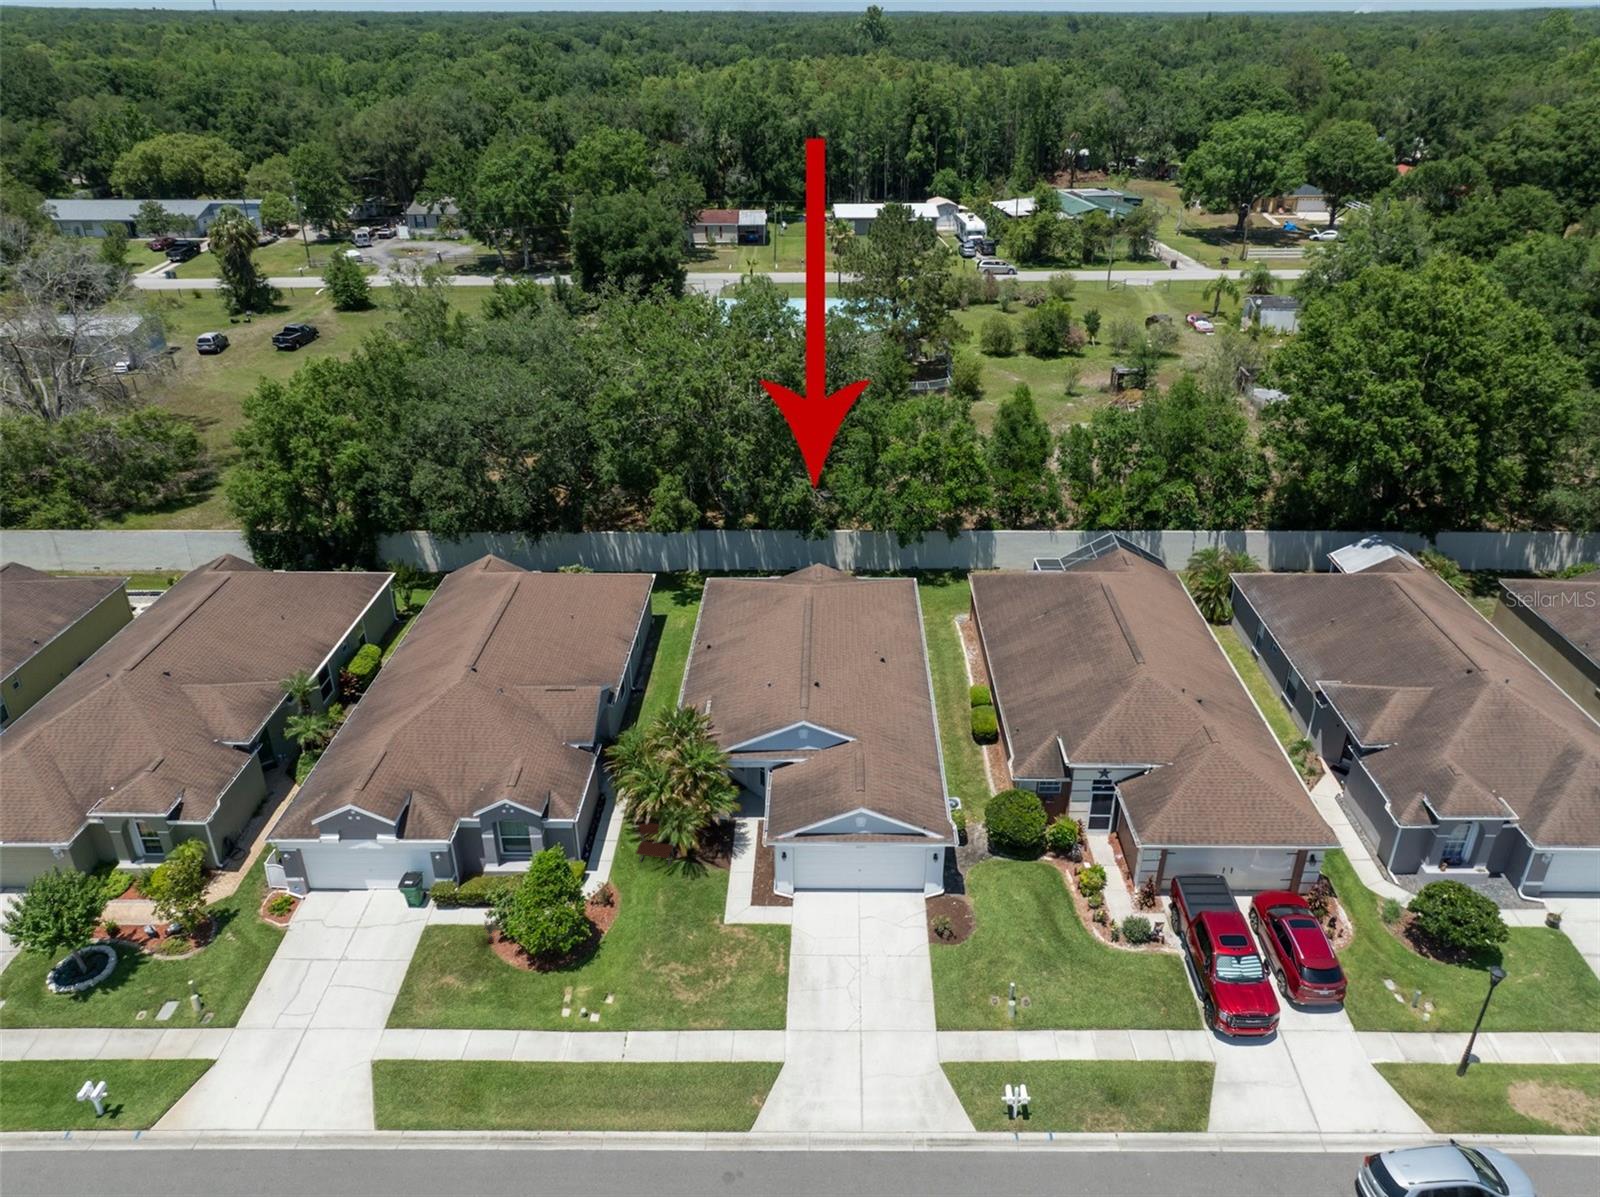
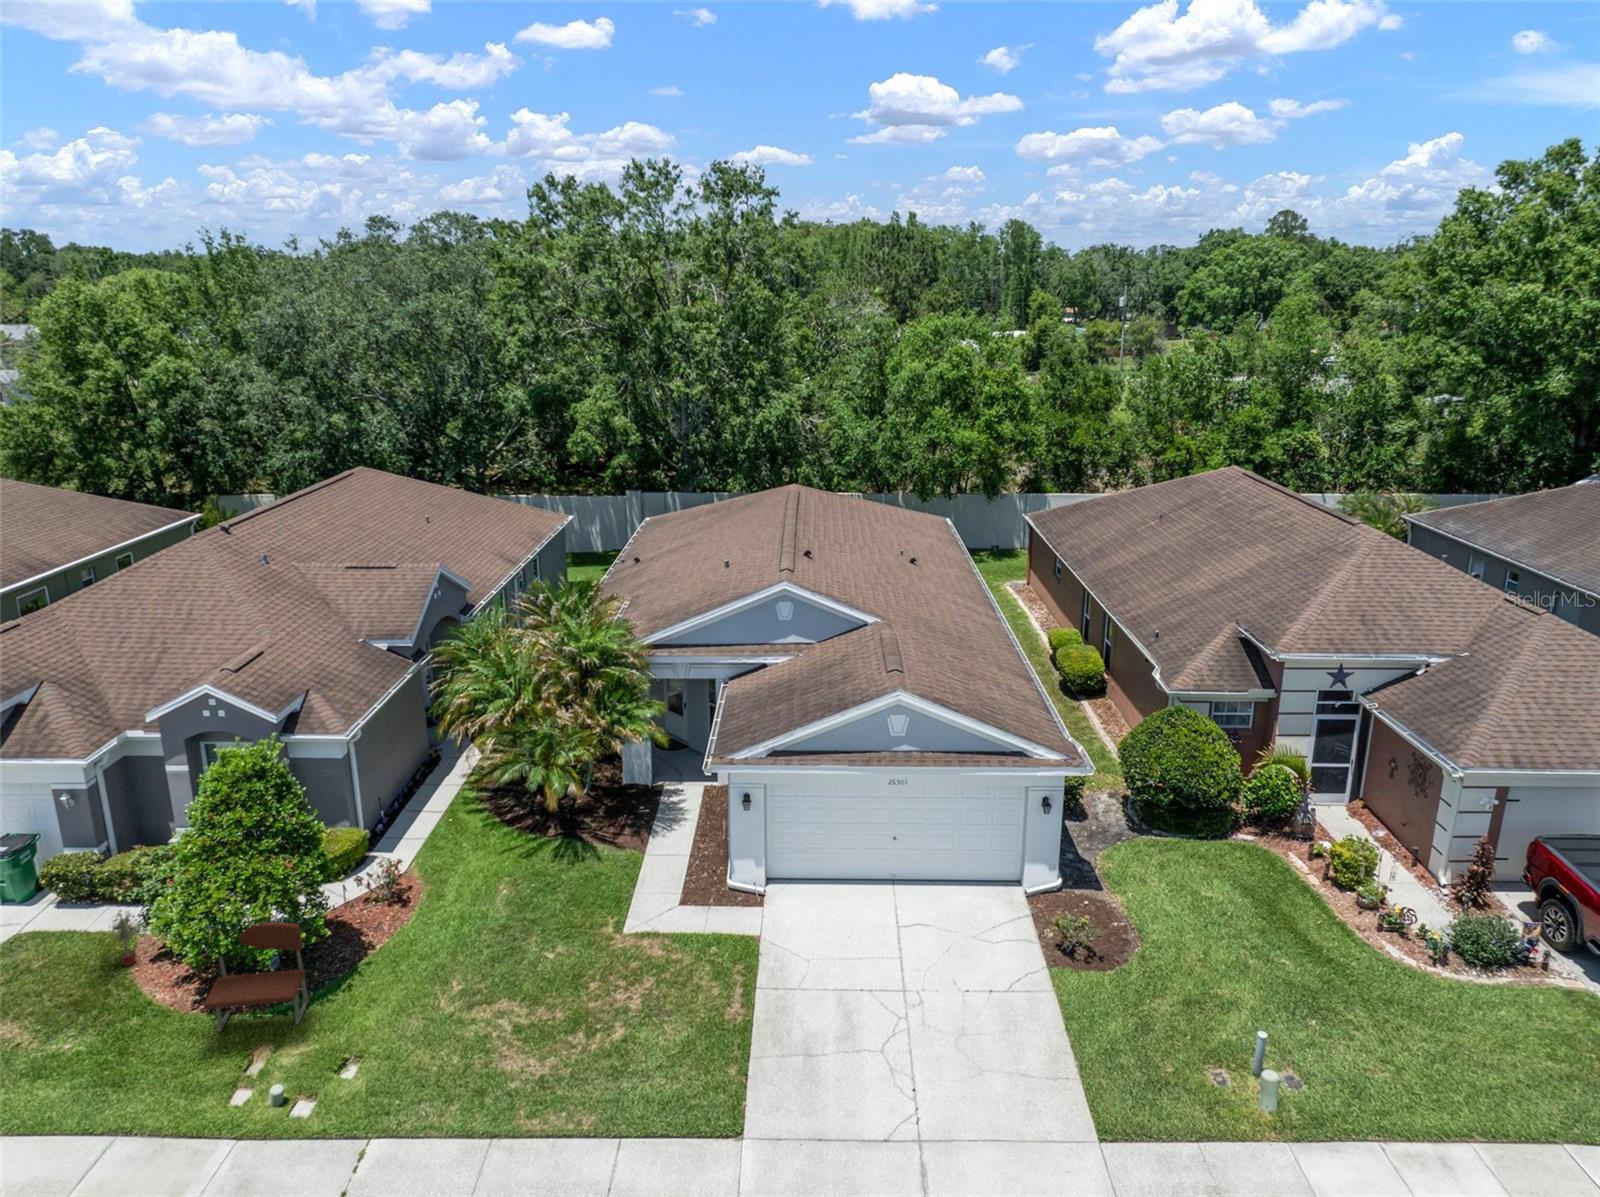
bench: present [636,823,673,866] -> present [204,922,308,1032]

